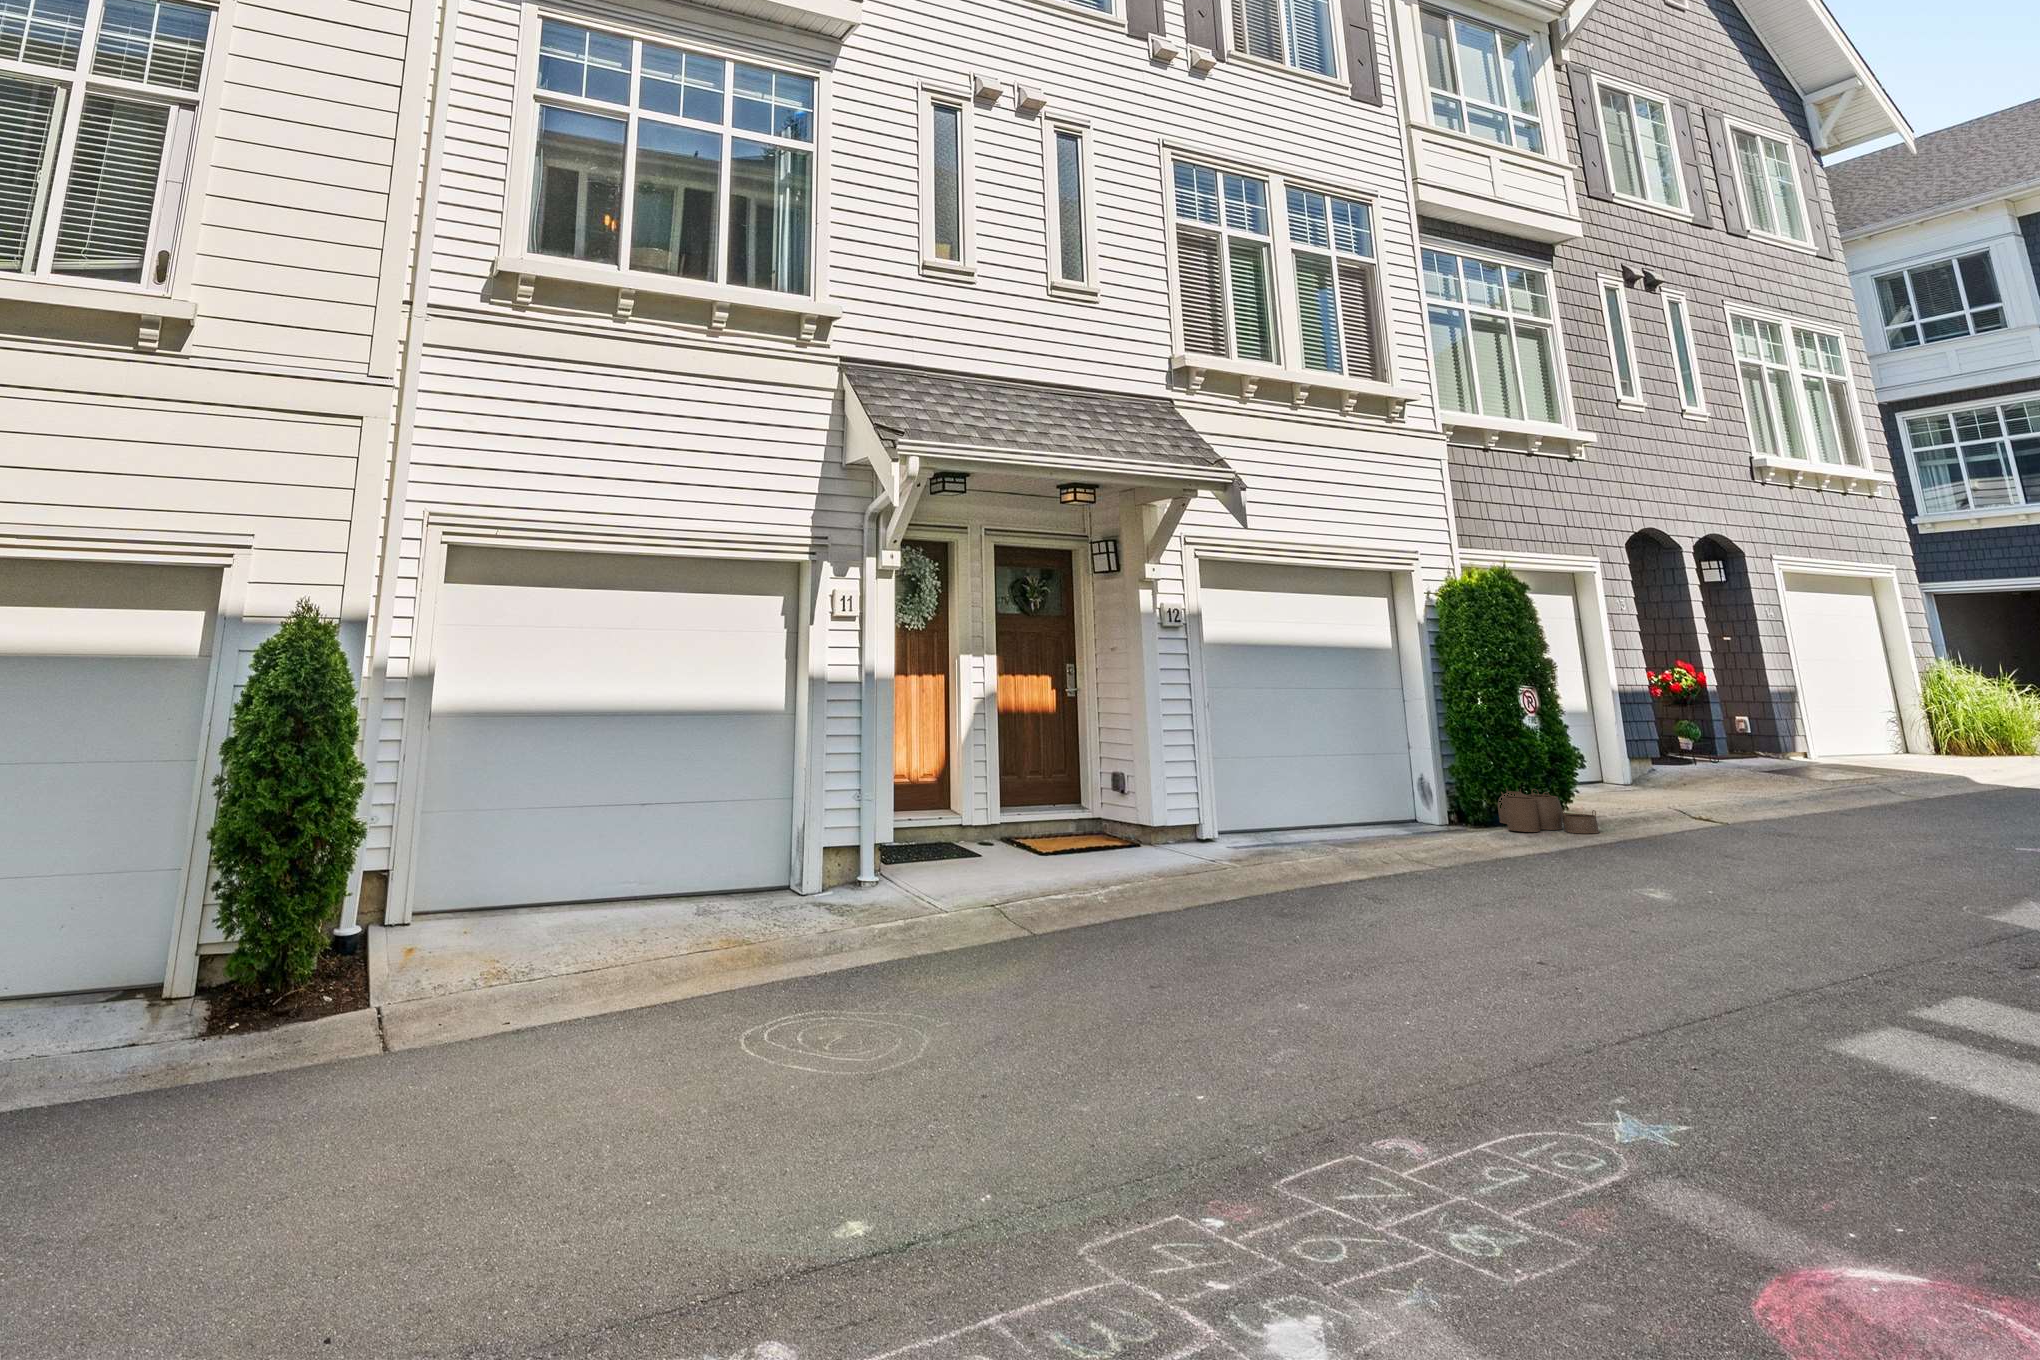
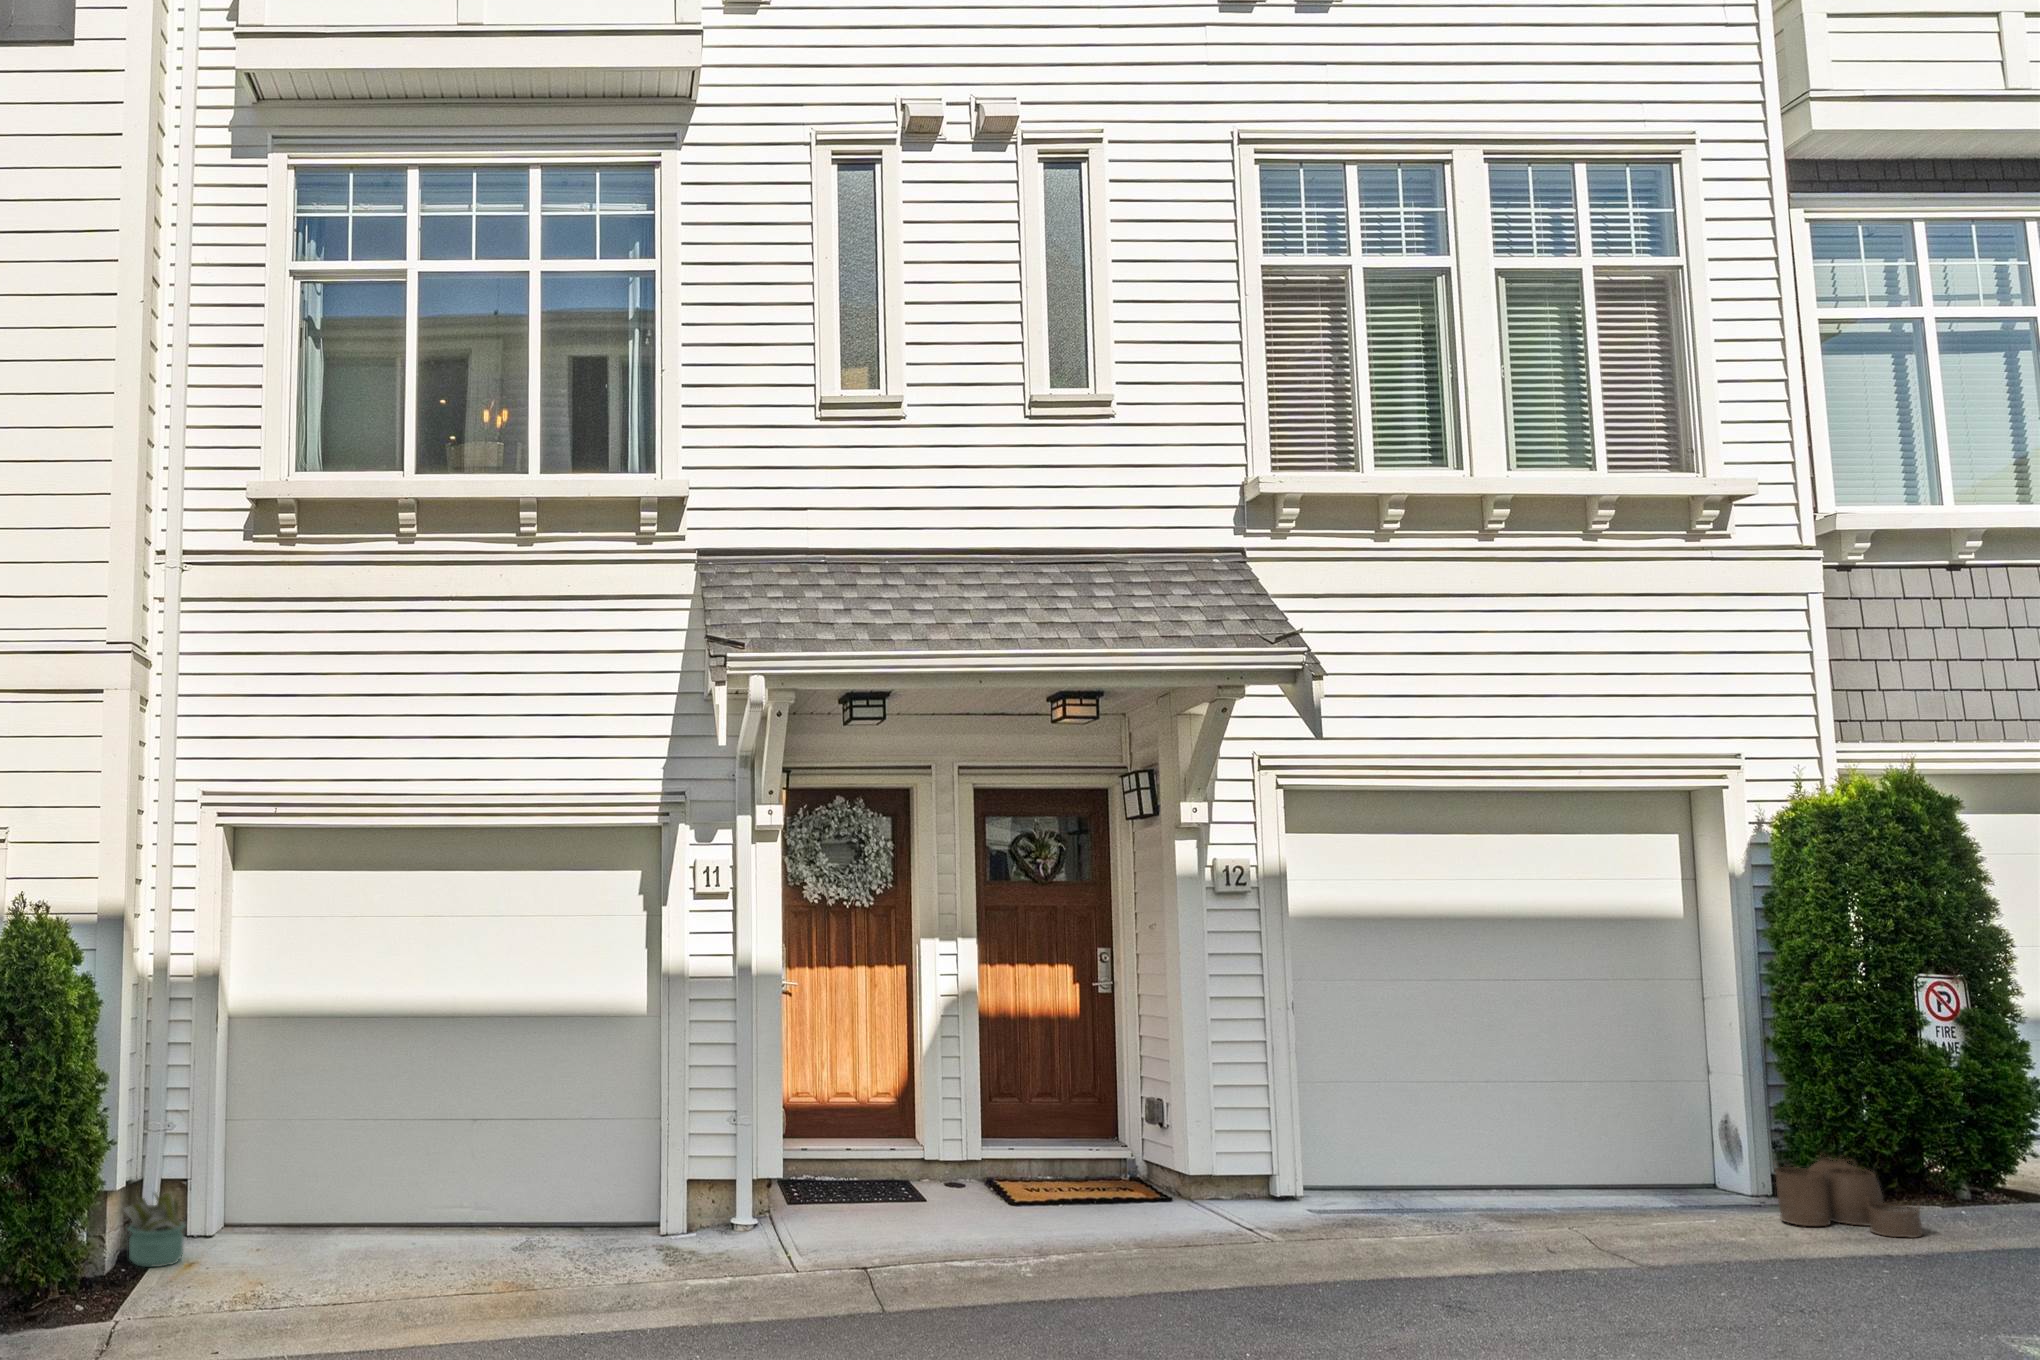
decorative plant: none [339,889,409,966] -> present [124,1193,185,1267]

